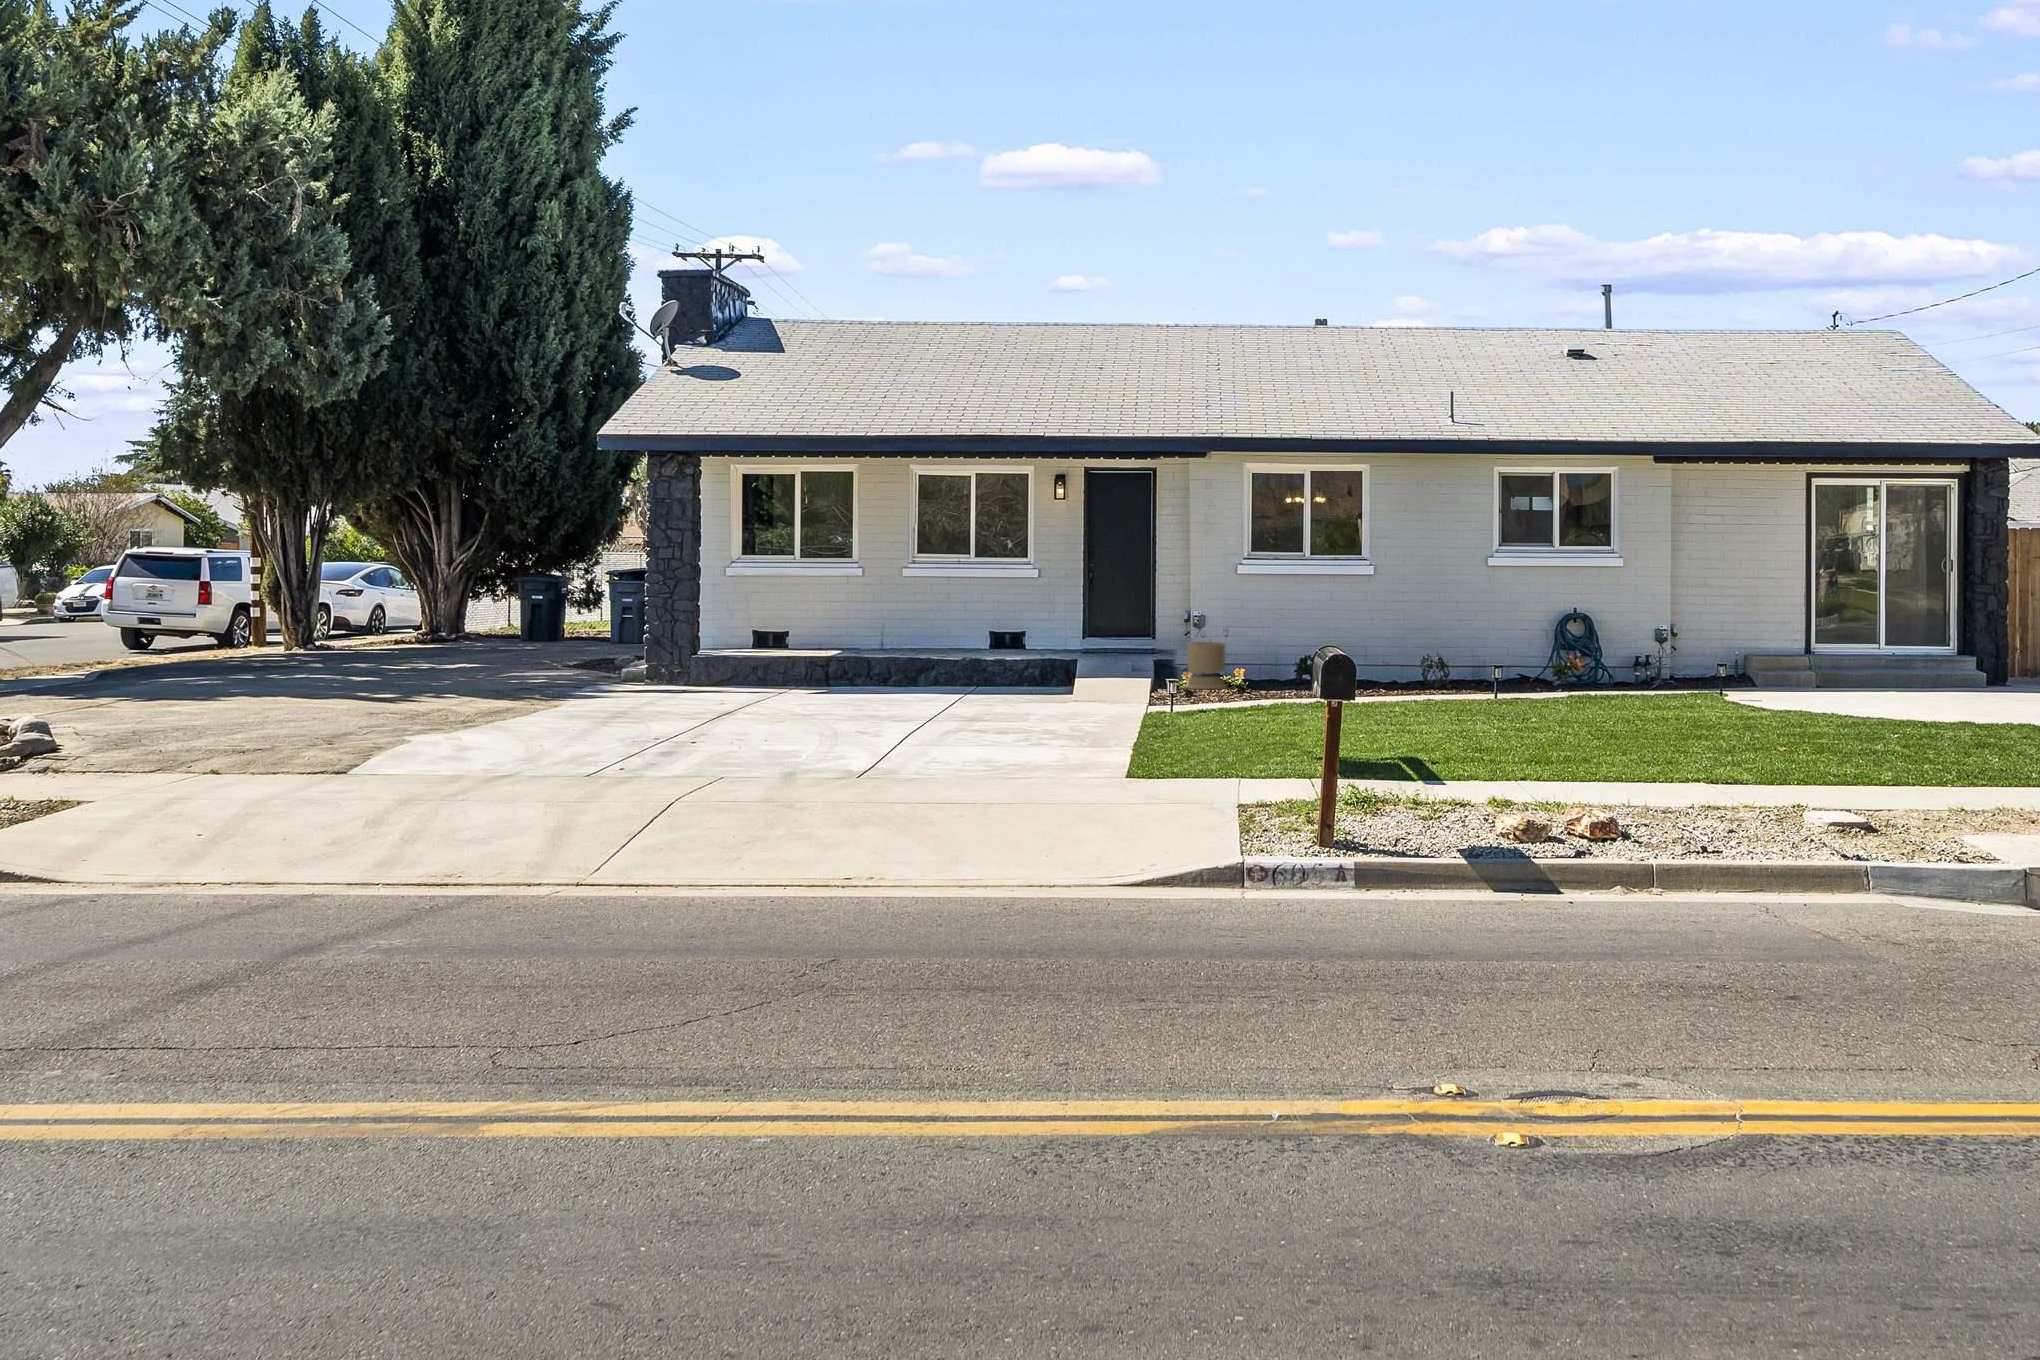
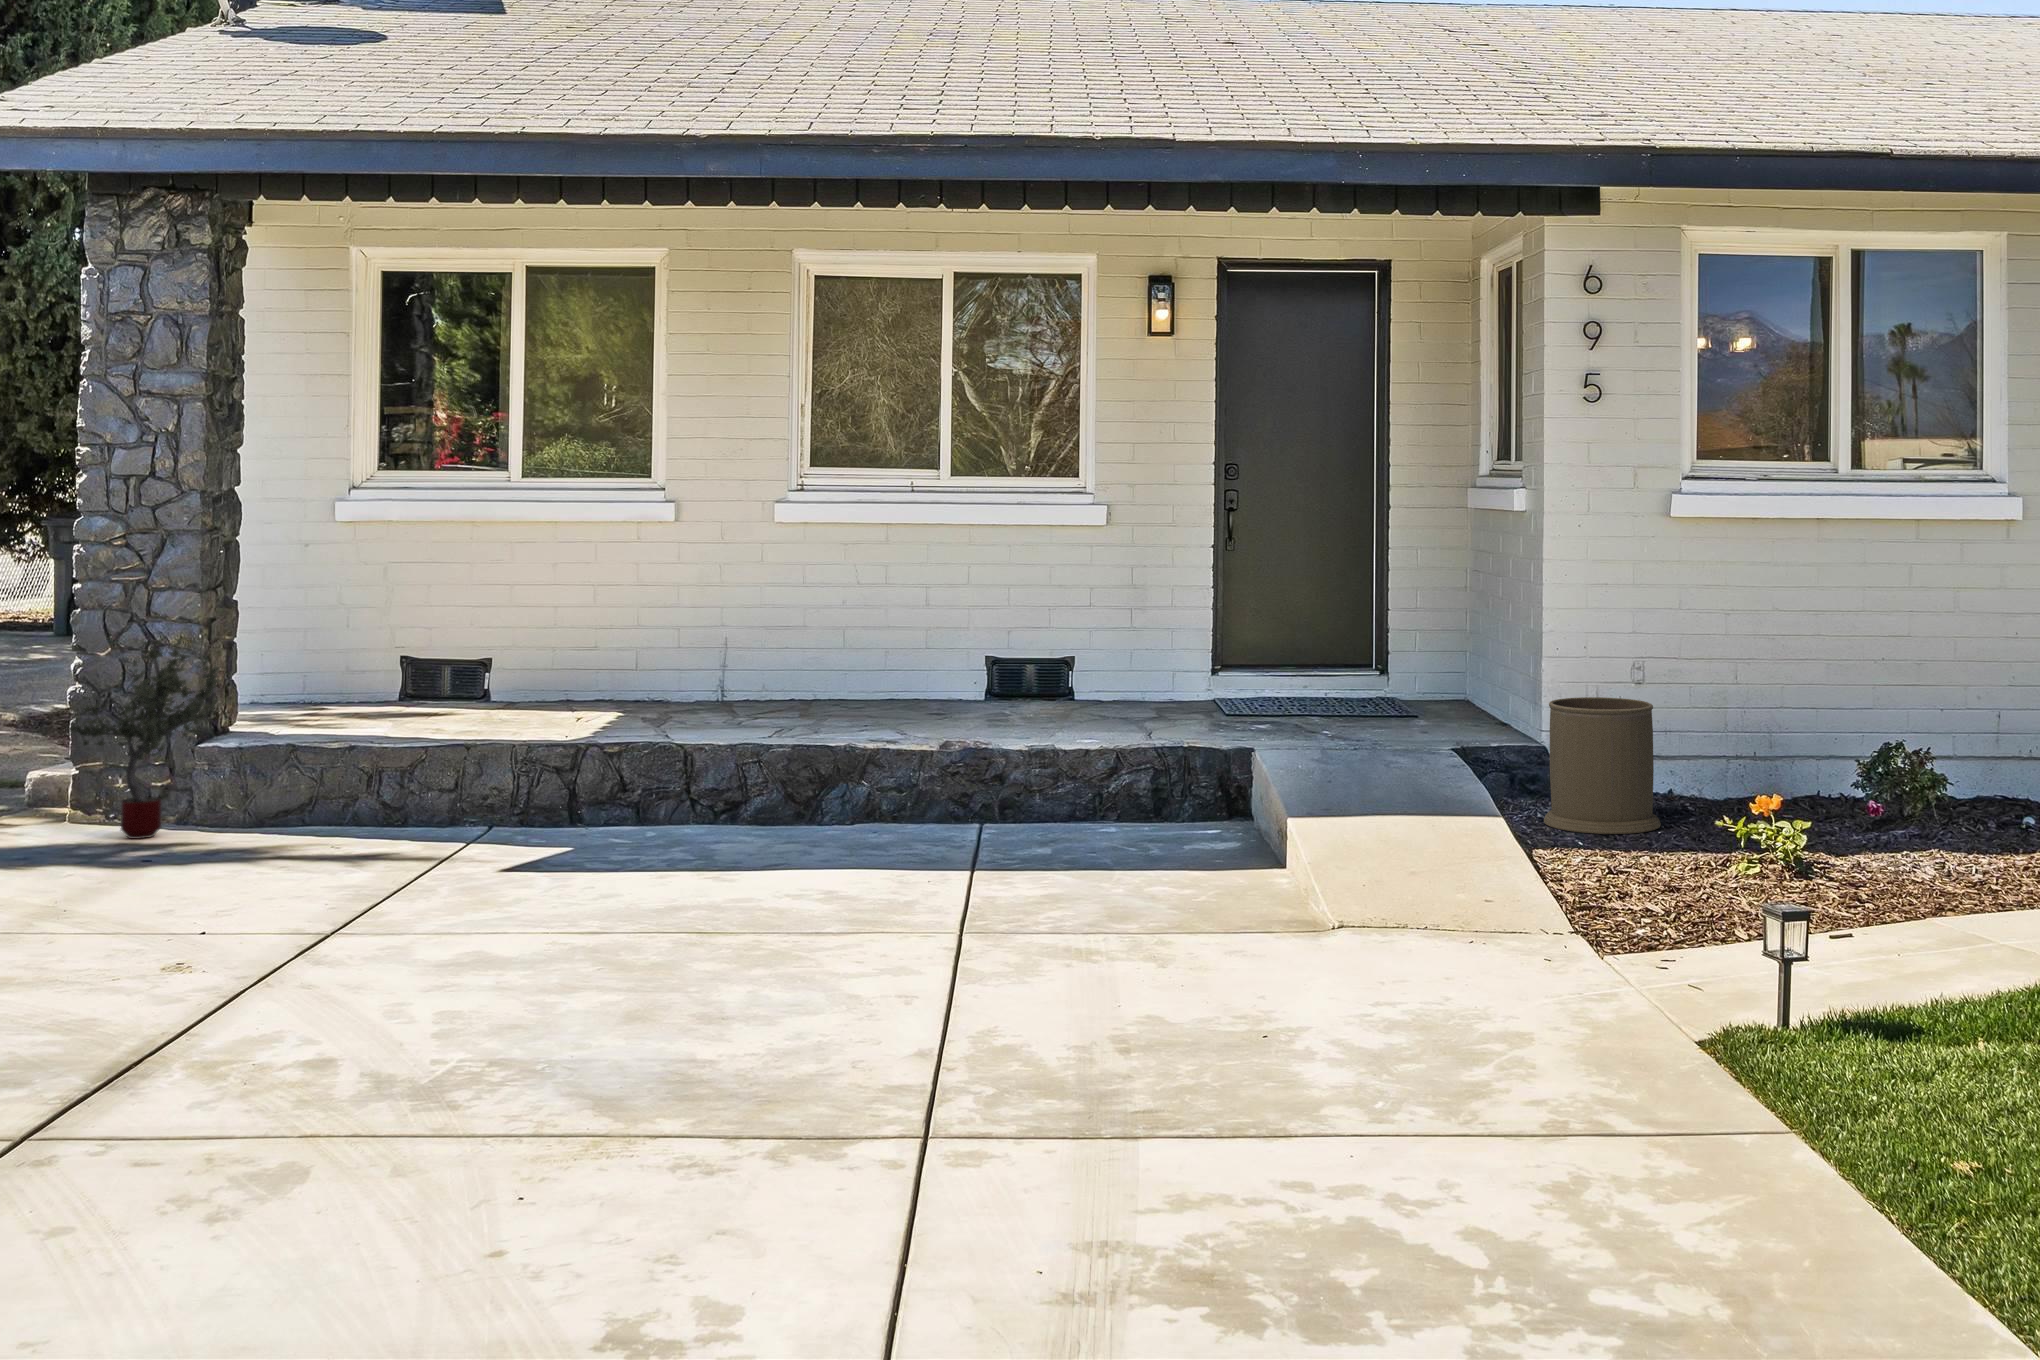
potted tree: none [642,615,699,687] -> present [69,640,221,839]

